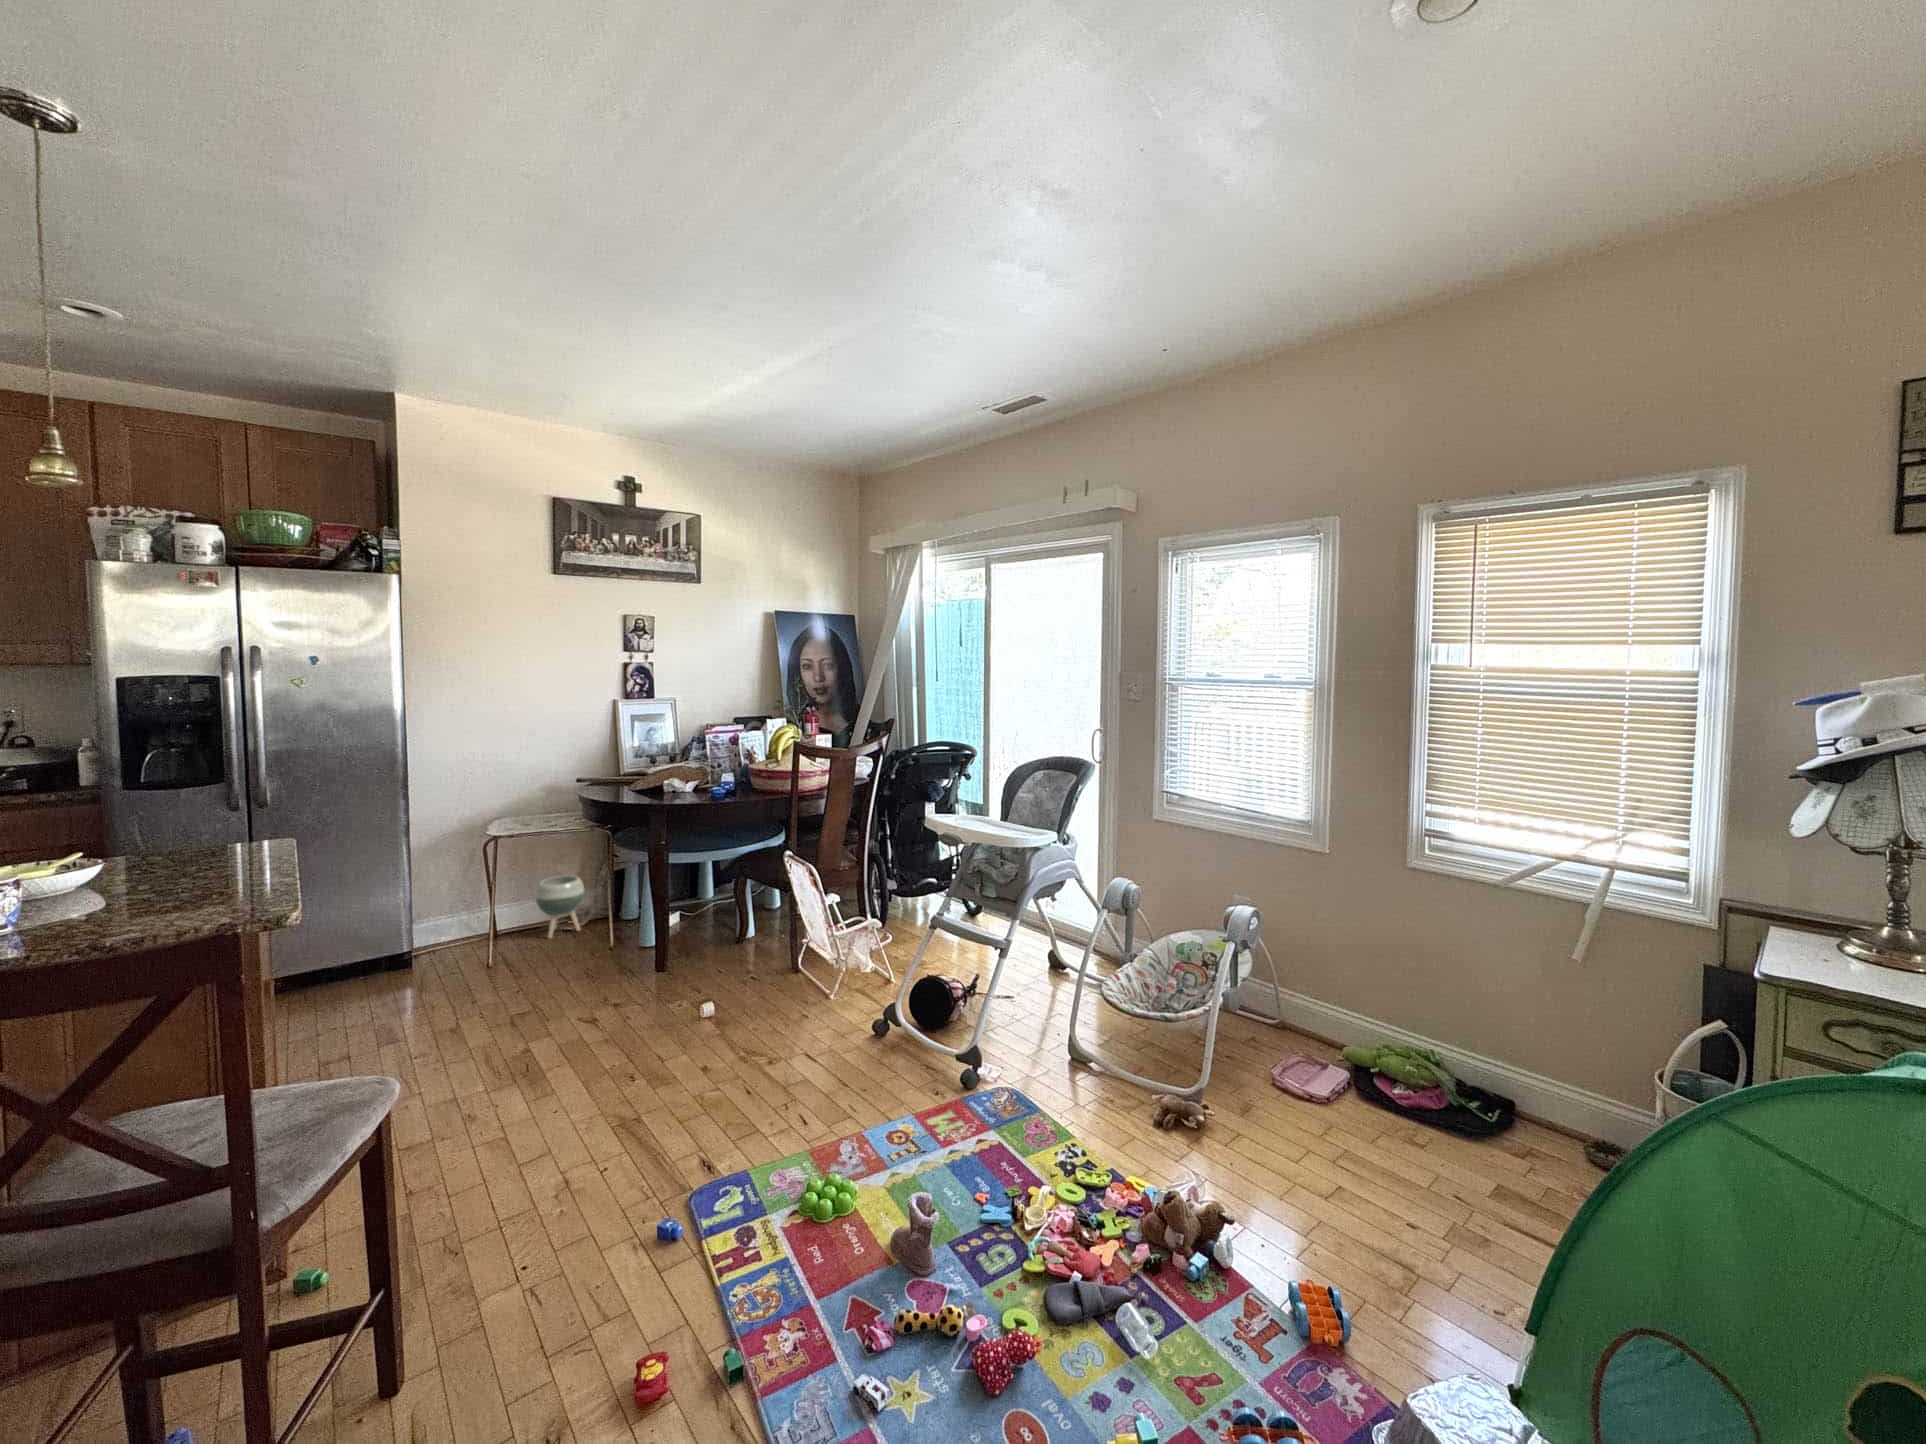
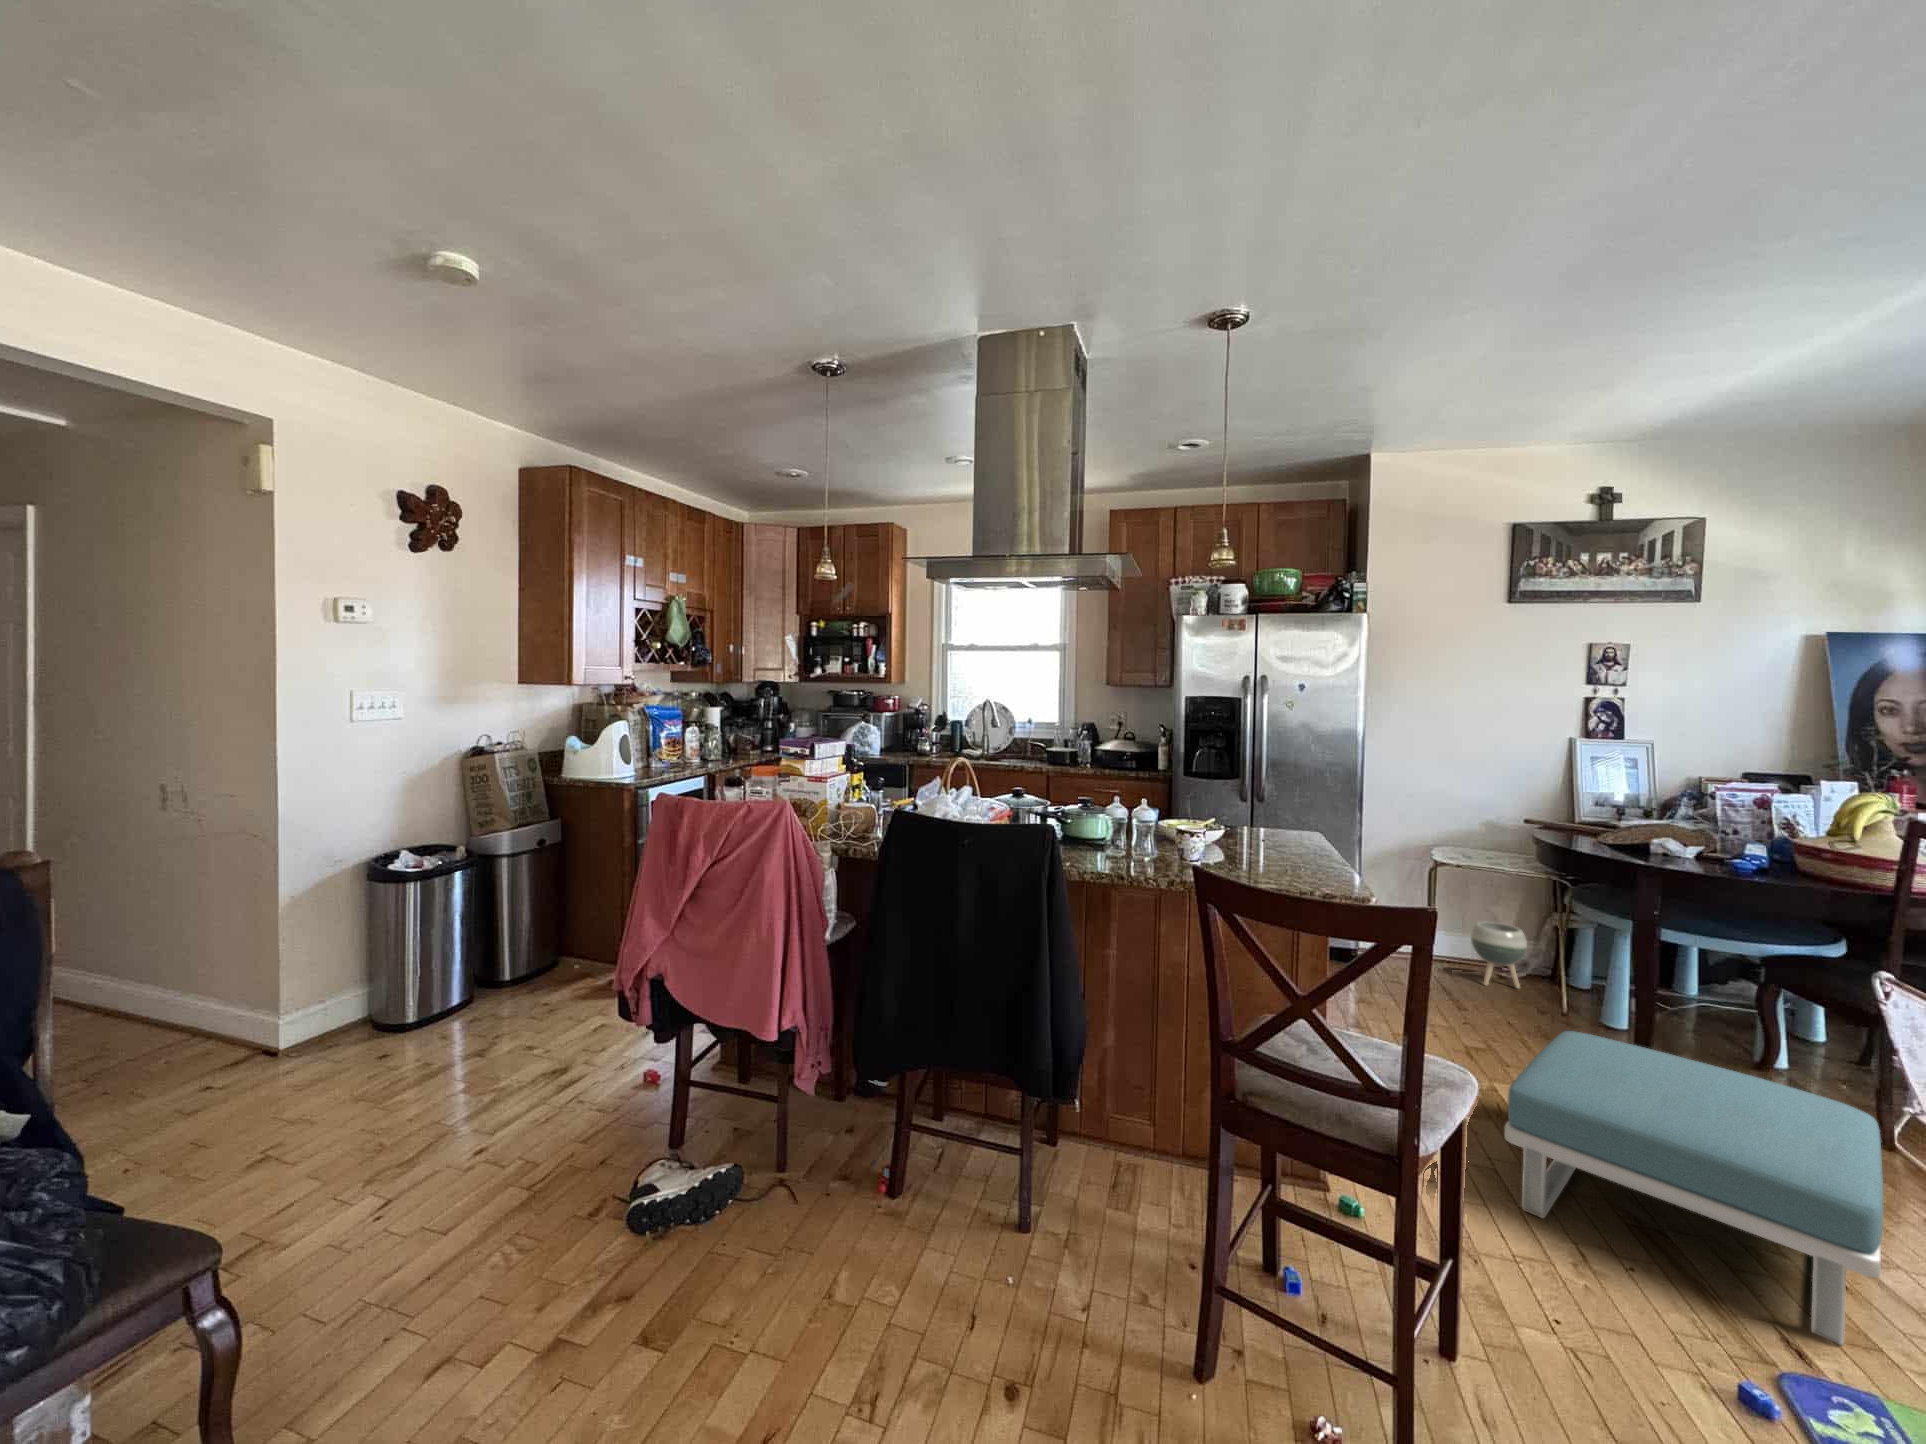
footstool: none [505,965,771,1183] -> present [1505,1031,1884,1345]

